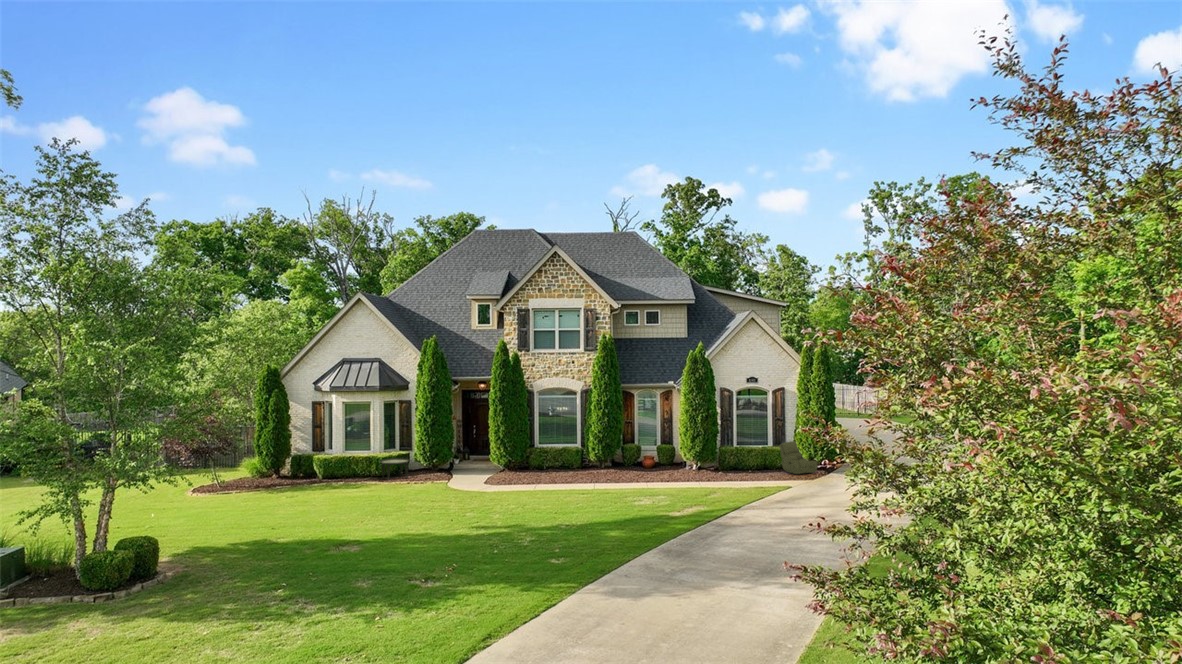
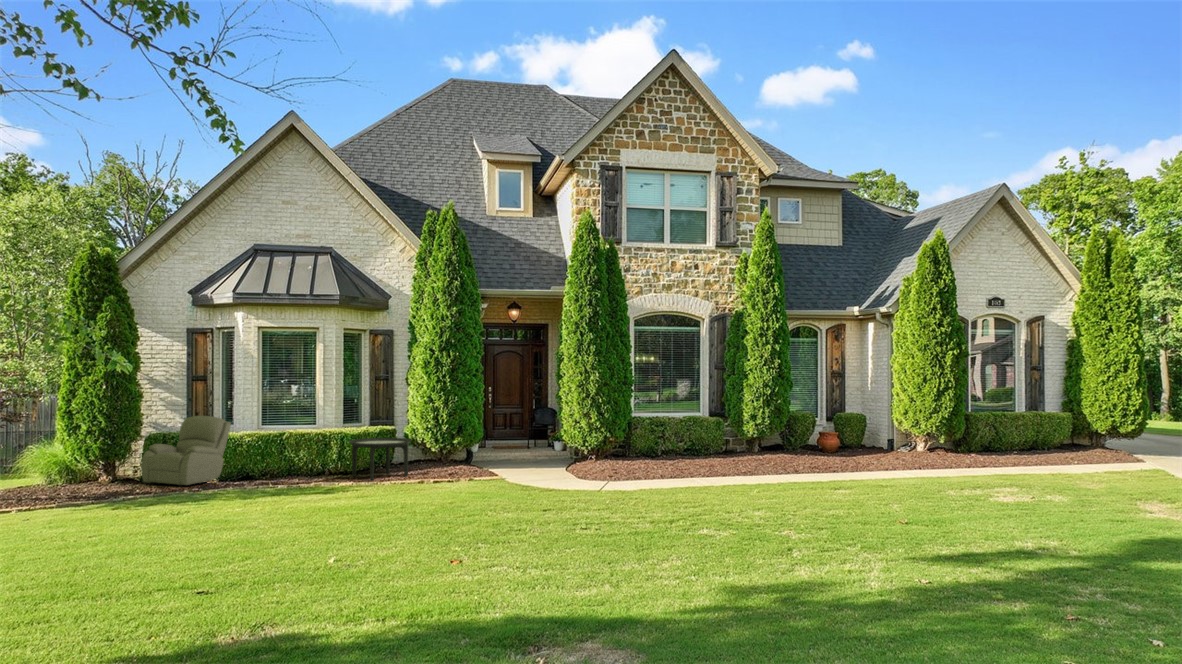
chair: present [779,441,817,474] -> present [141,416,231,487]

